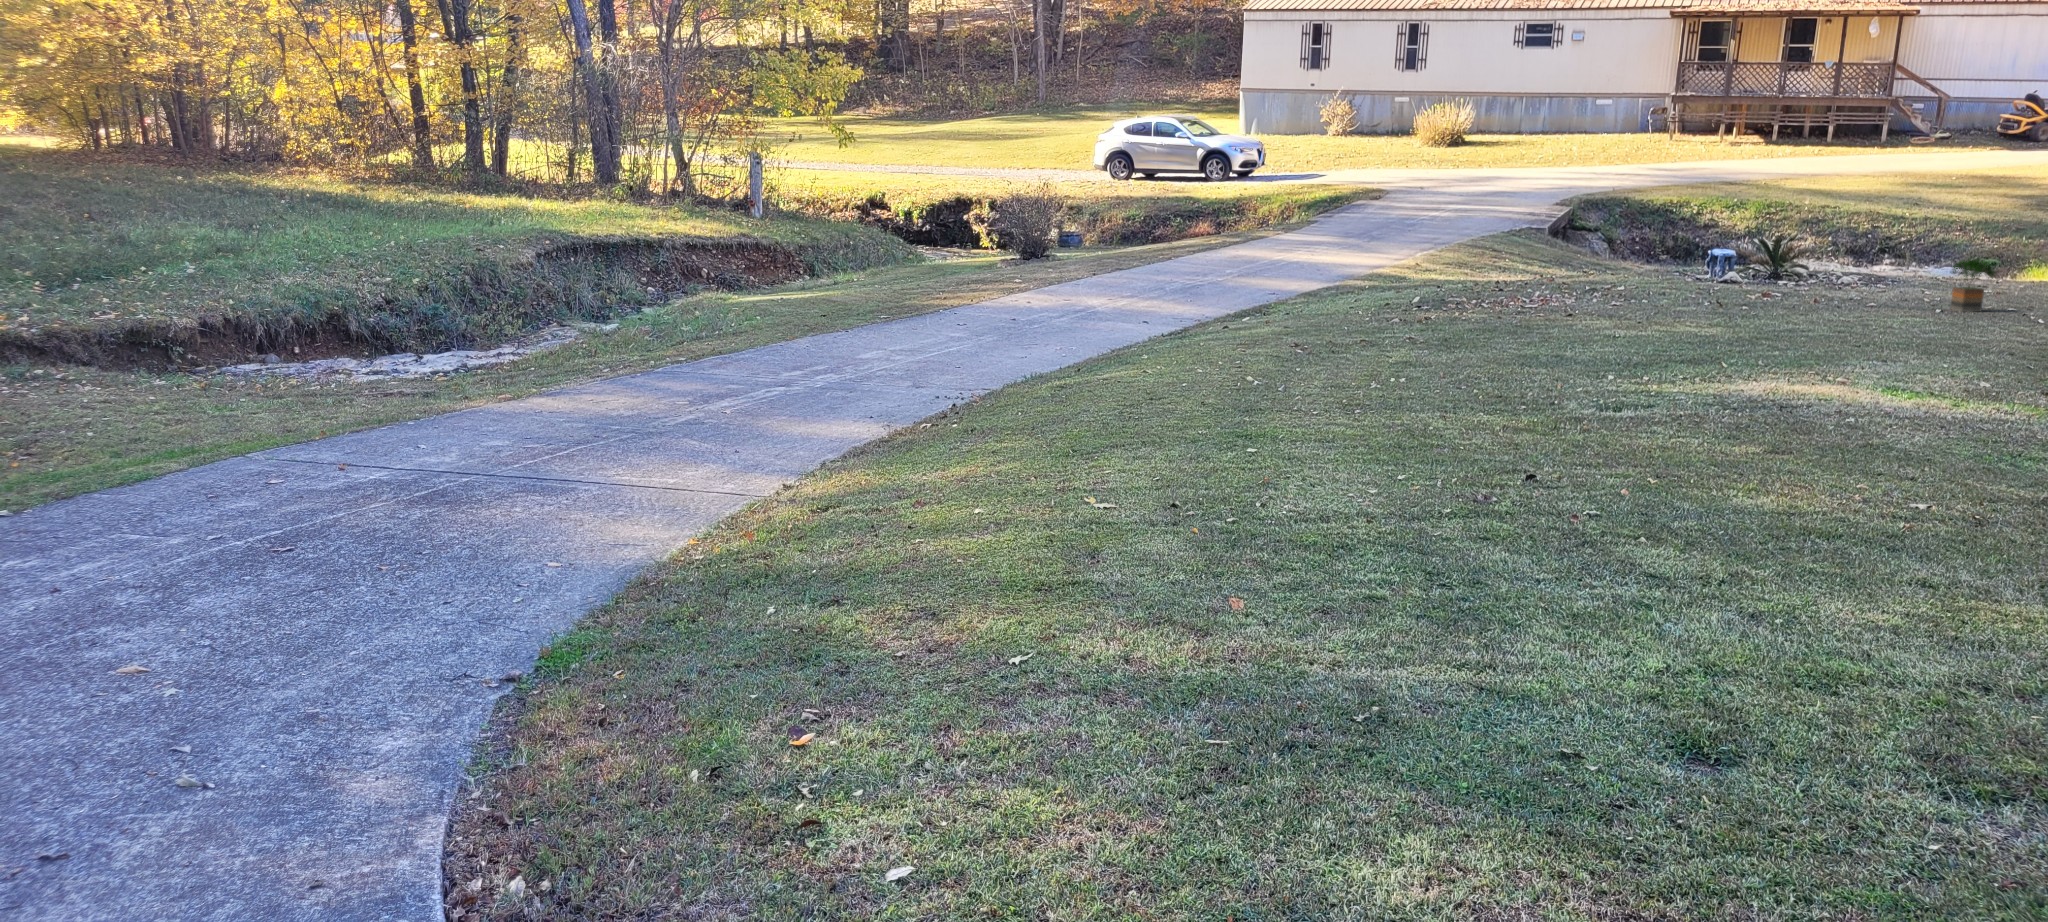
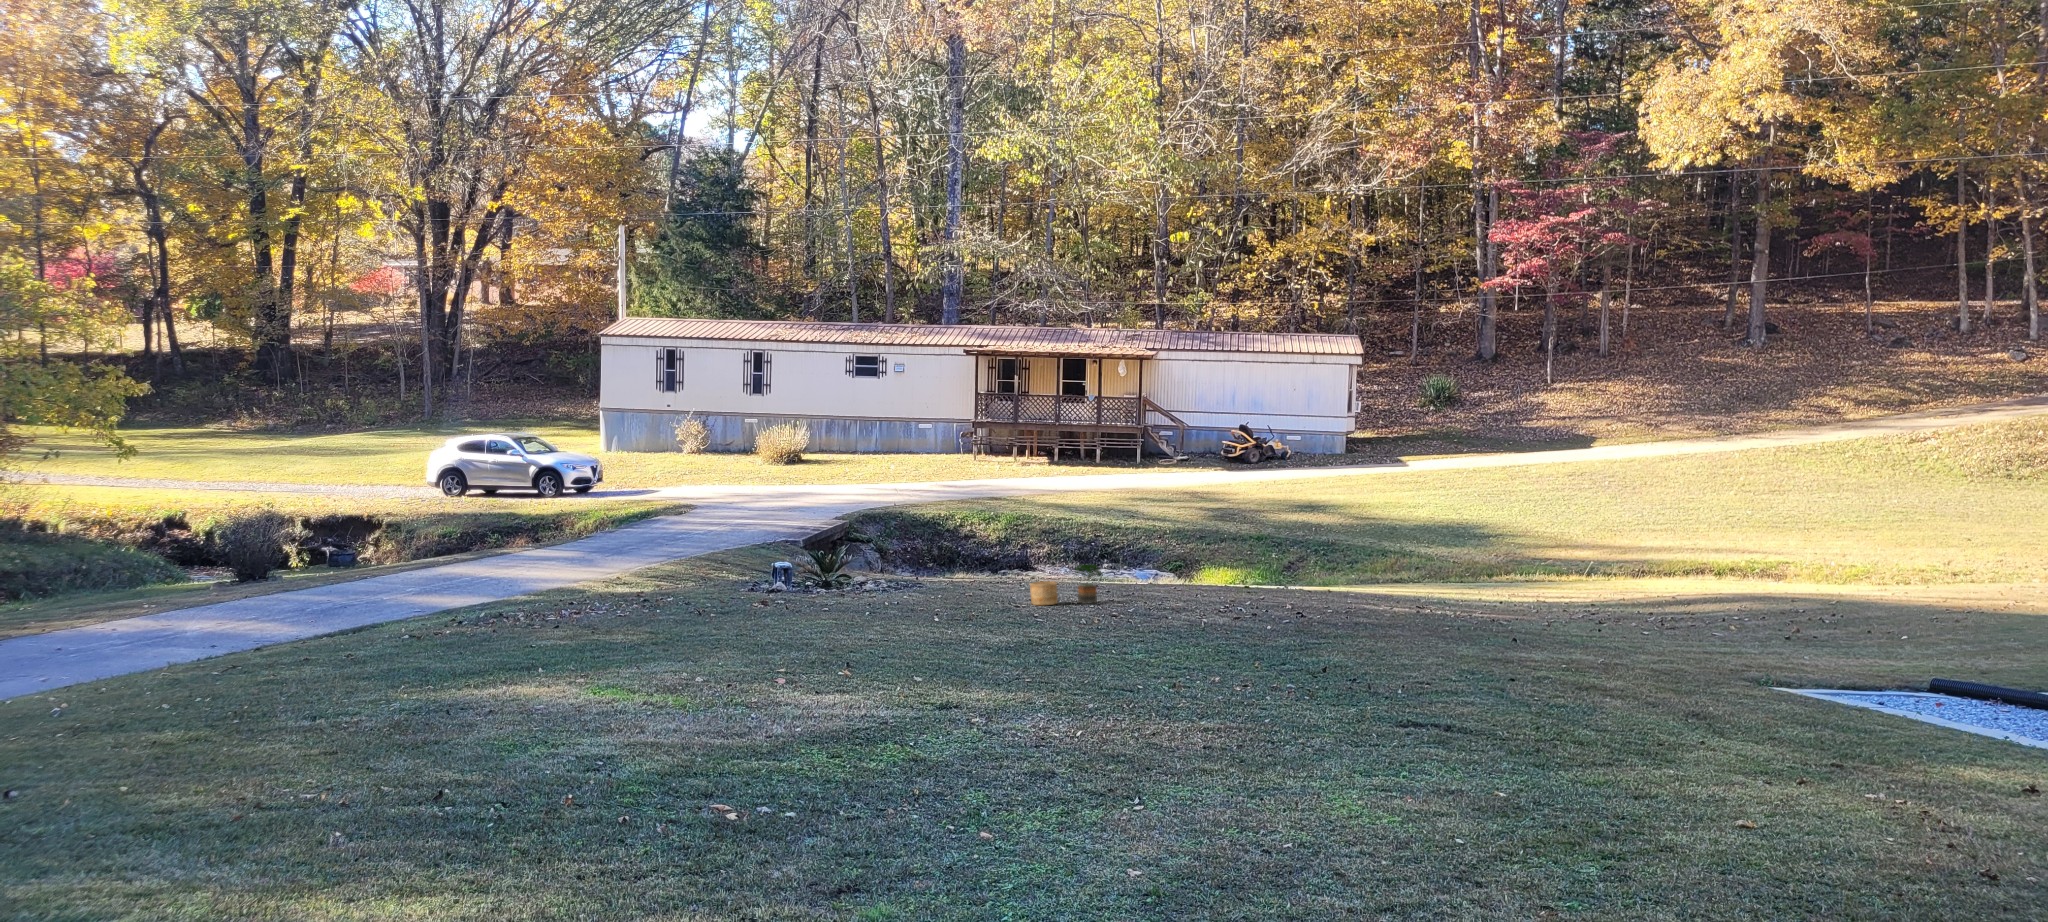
wooden bucket: none [1886,281,1929,312] -> present [1030,581,1058,605]

